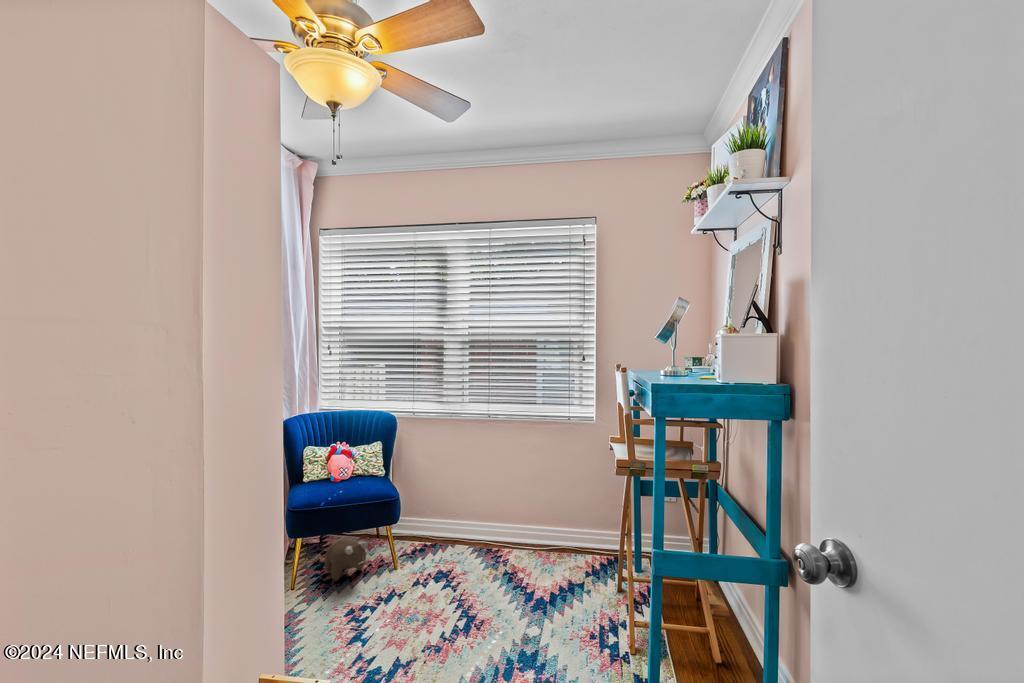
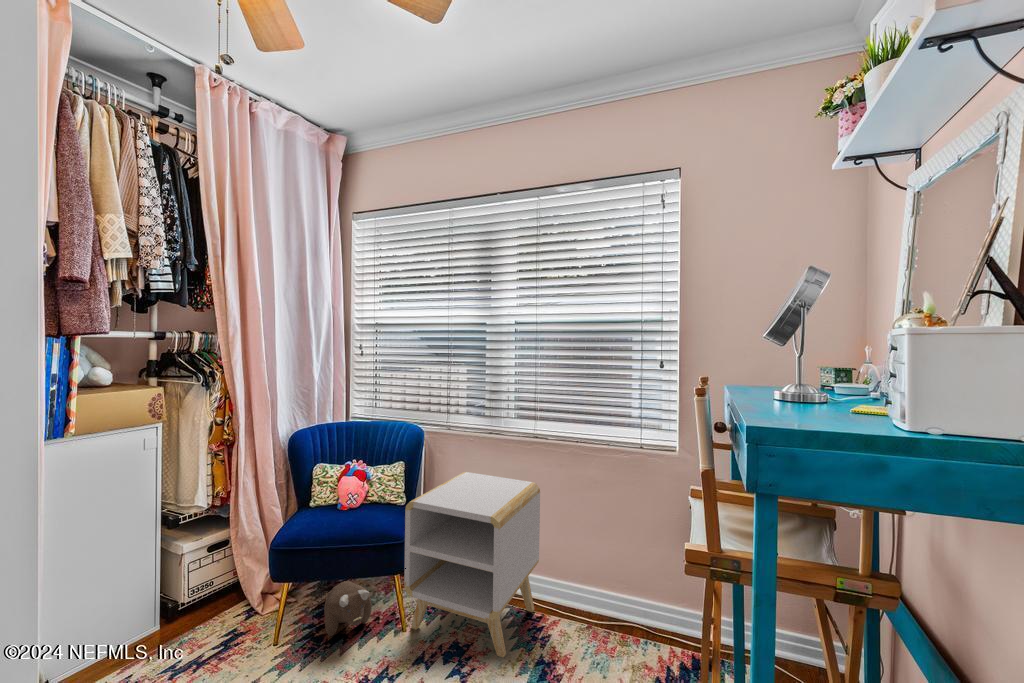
side table: none [397,447,495,576] -> present [404,472,540,657]

